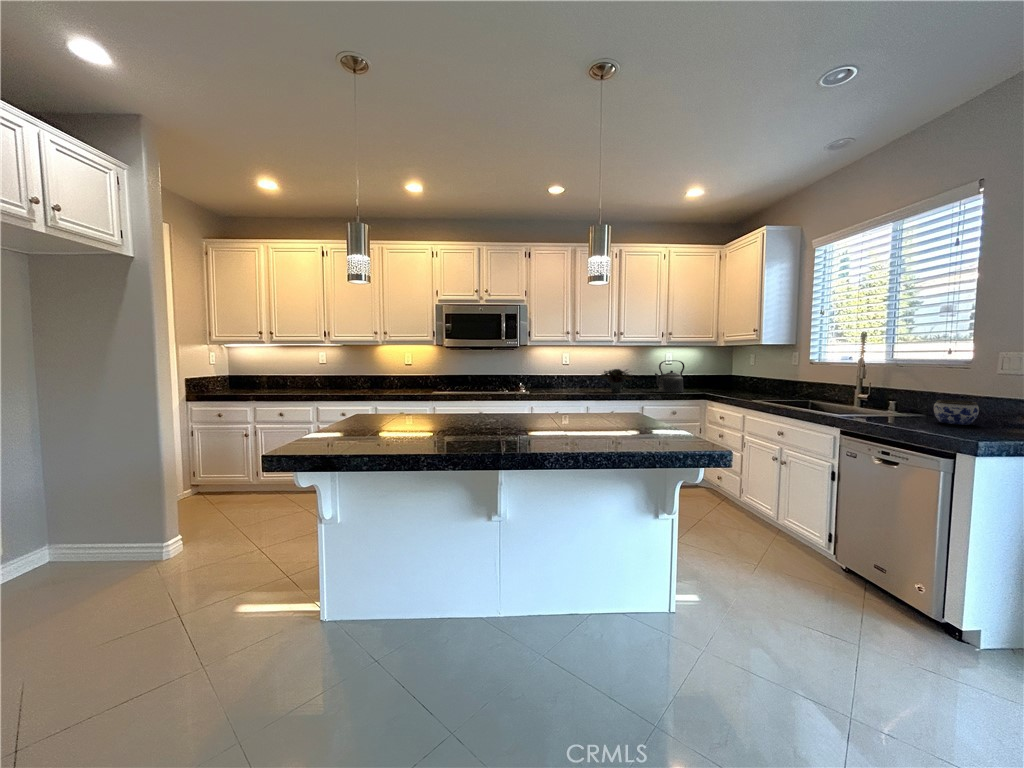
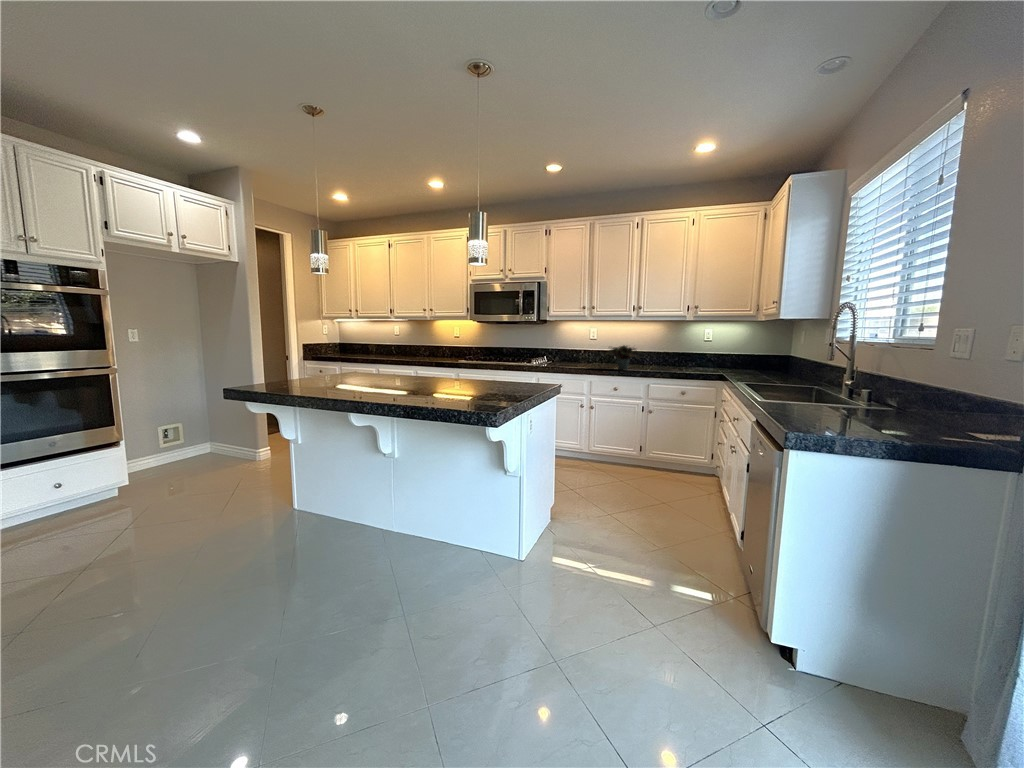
kettle: present [655,360,685,393] -> none [667,337,704,374]
jar: present [934,400,979,425] -> none [840,394,895,429]

